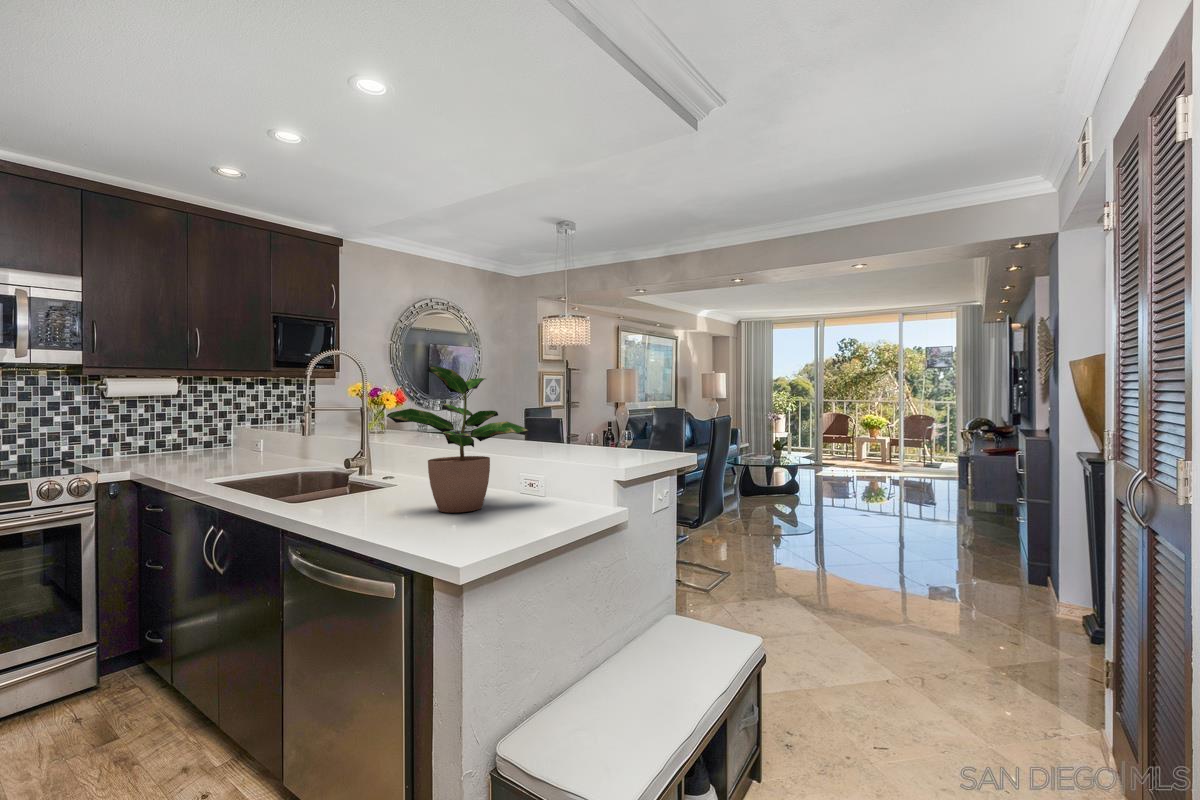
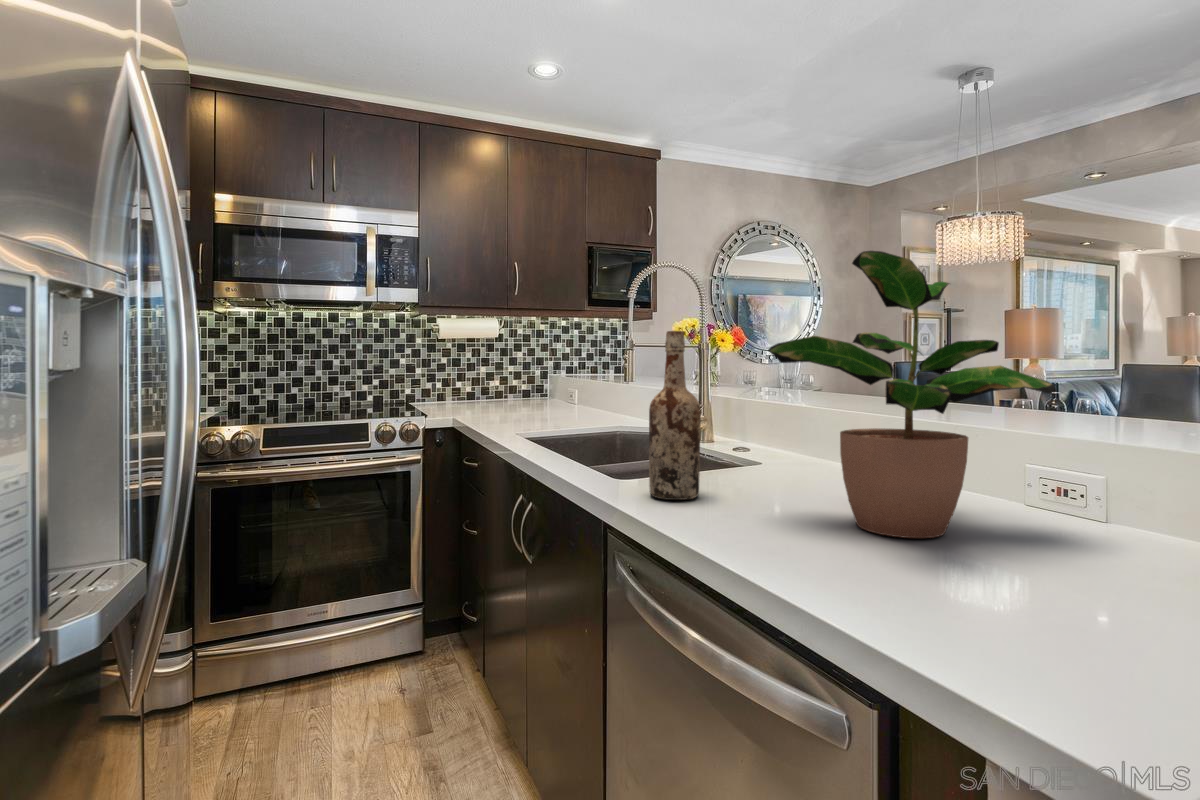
wine bottle: none [315,403,351,510] -> present [649,331,701,500]

